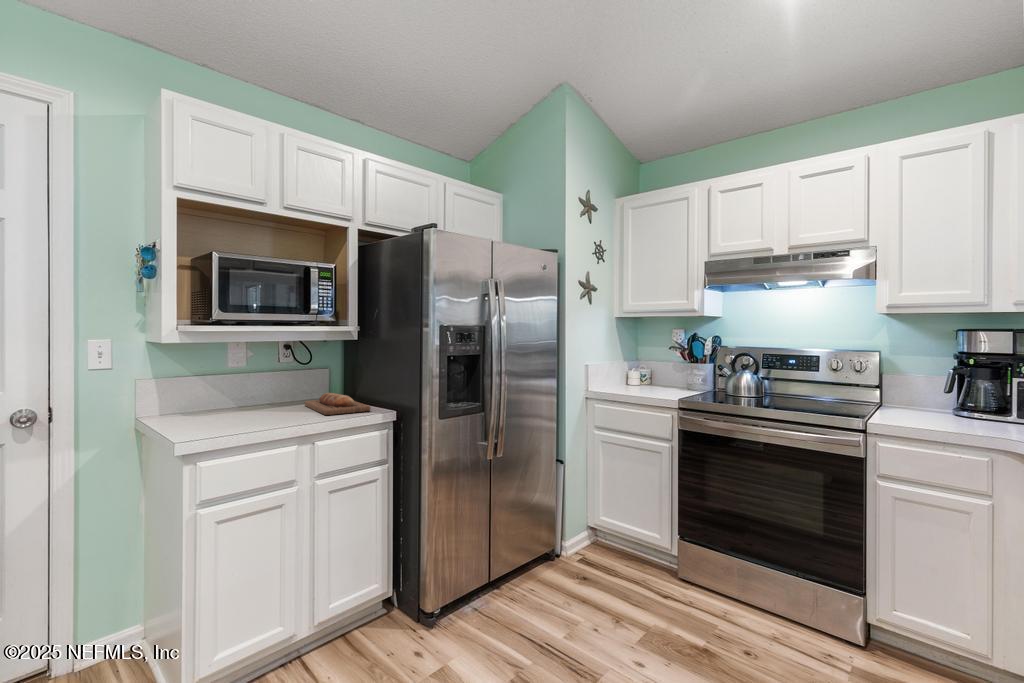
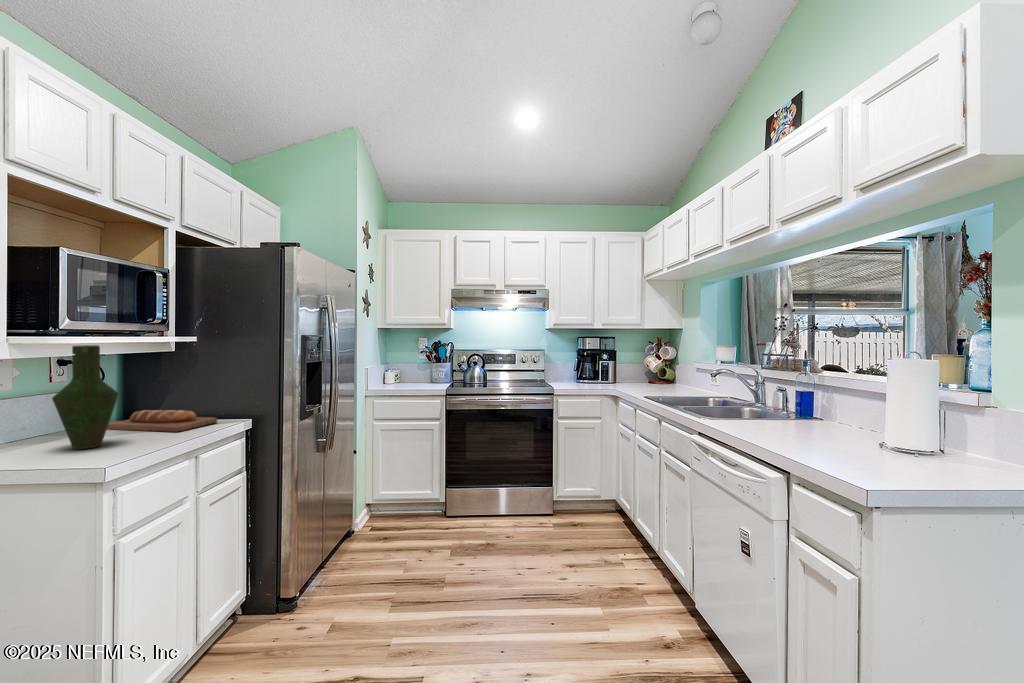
vase: none [231,333,277,420] -> present [52,345,119,449]

